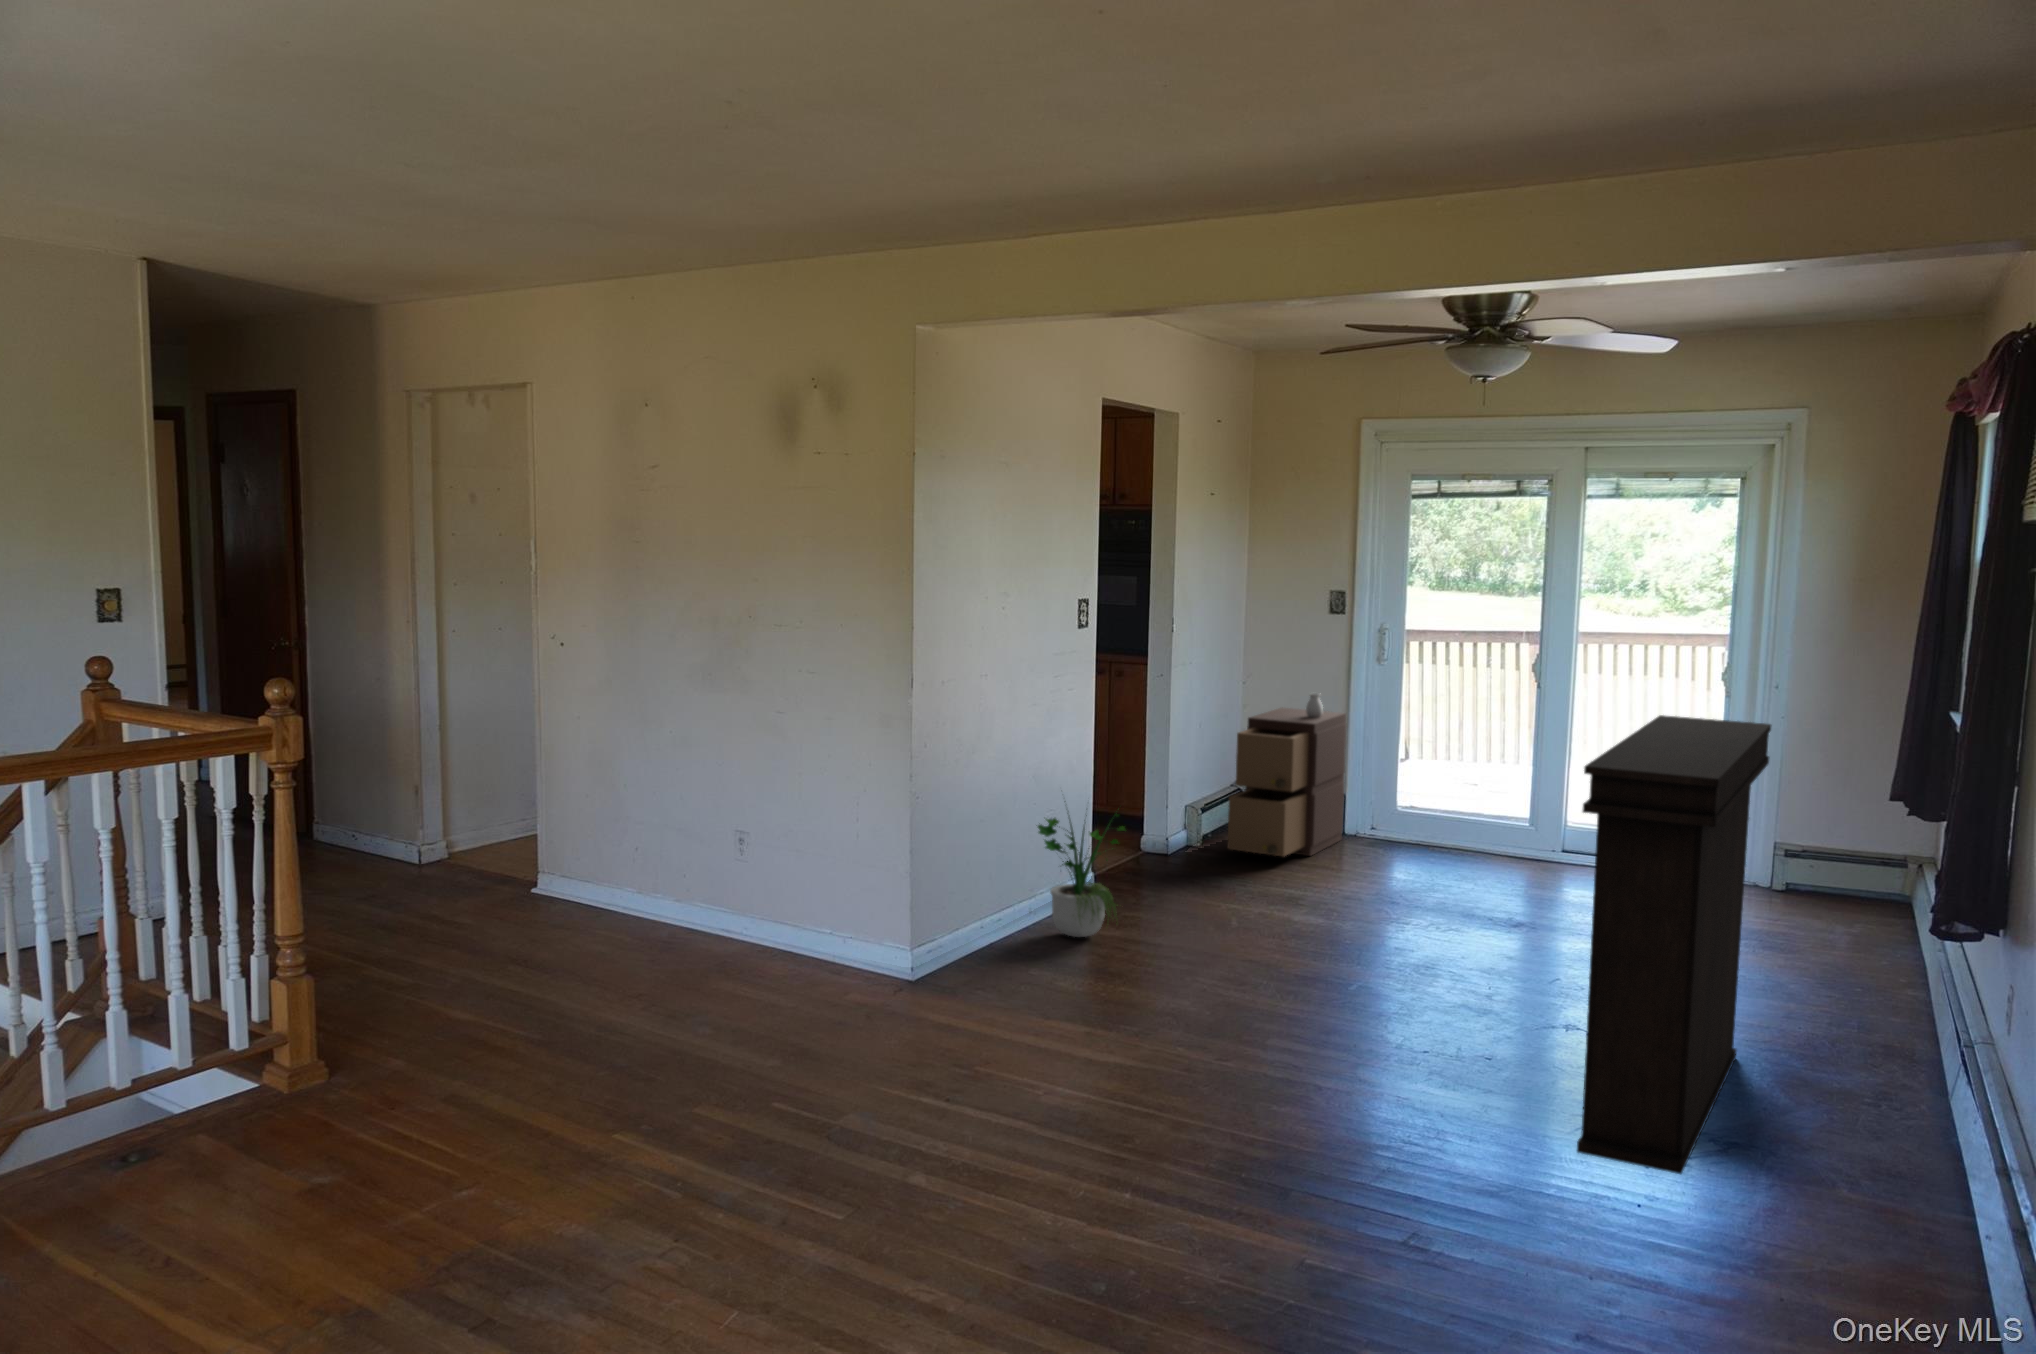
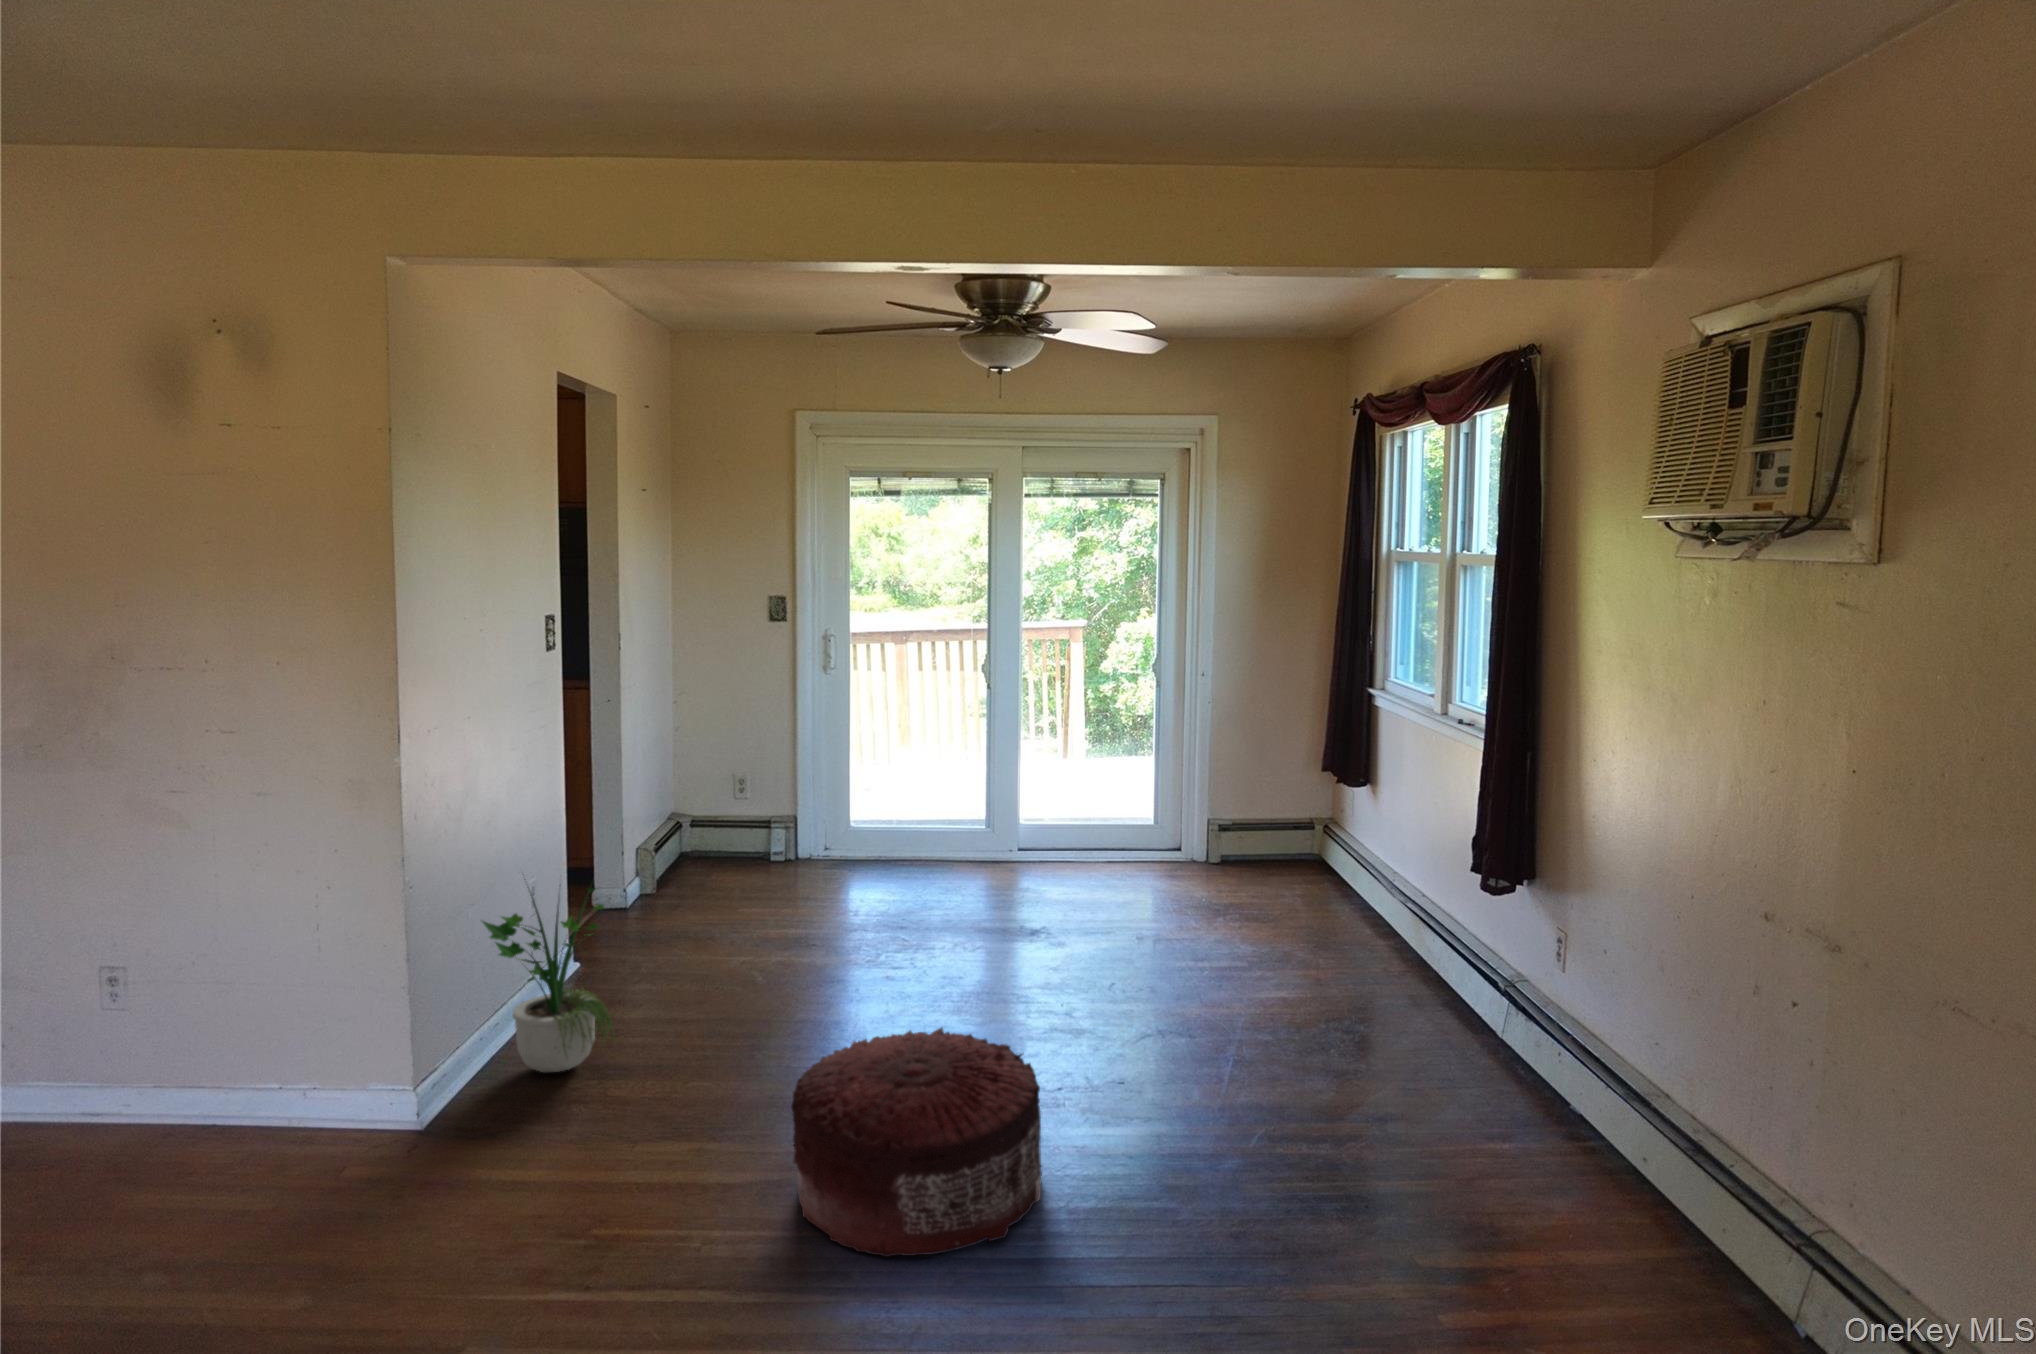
storage cabinet: present [1228,693,1346,856] -> none [689,710,799,895]
console table: present [1577,715,1771,1174] -> none [1309,710,1639,1326]
pouf: none [1187,926,1373,1058] -> present [791,1028,1042,1257]

